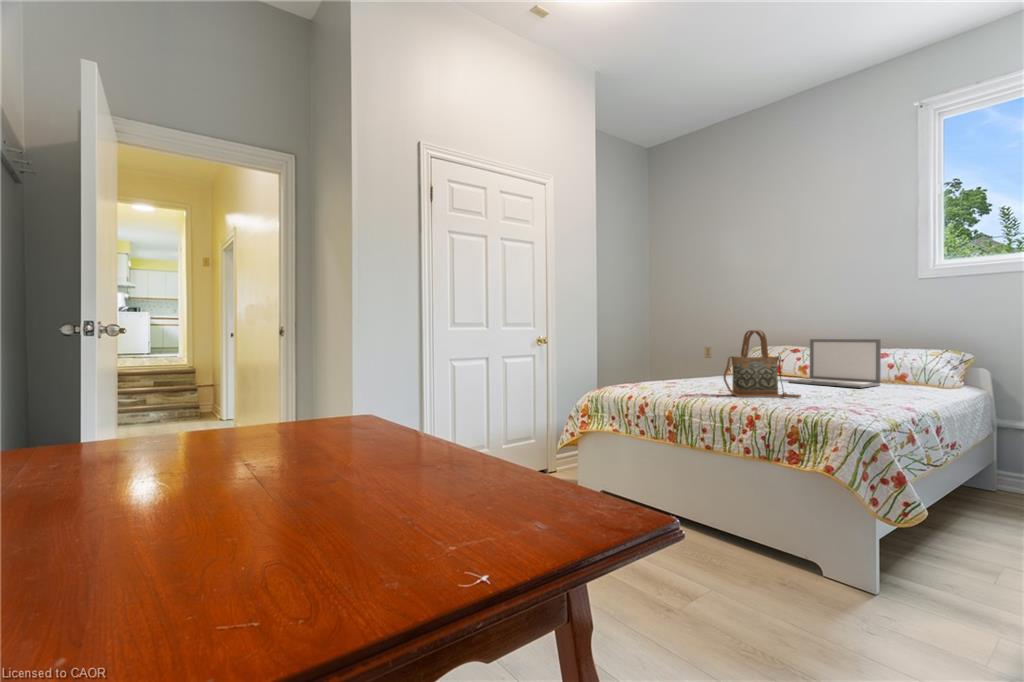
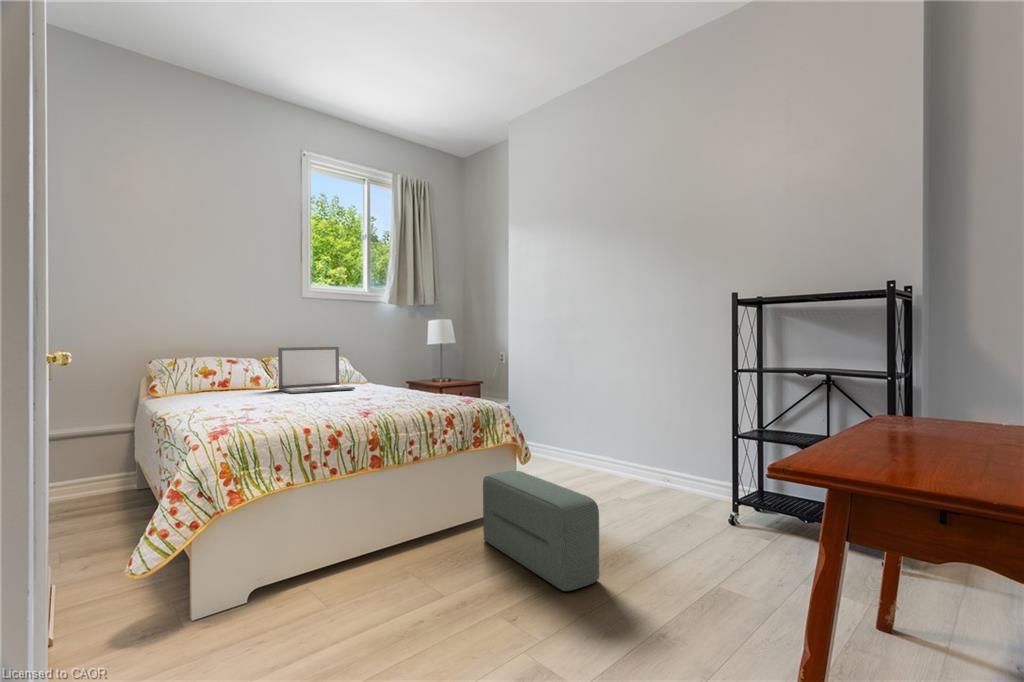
handbag: present [723,330,801,398] -> none [365,338,404,406]
pouf: none [655,494,816,640] -> present [483,471,599,591]

